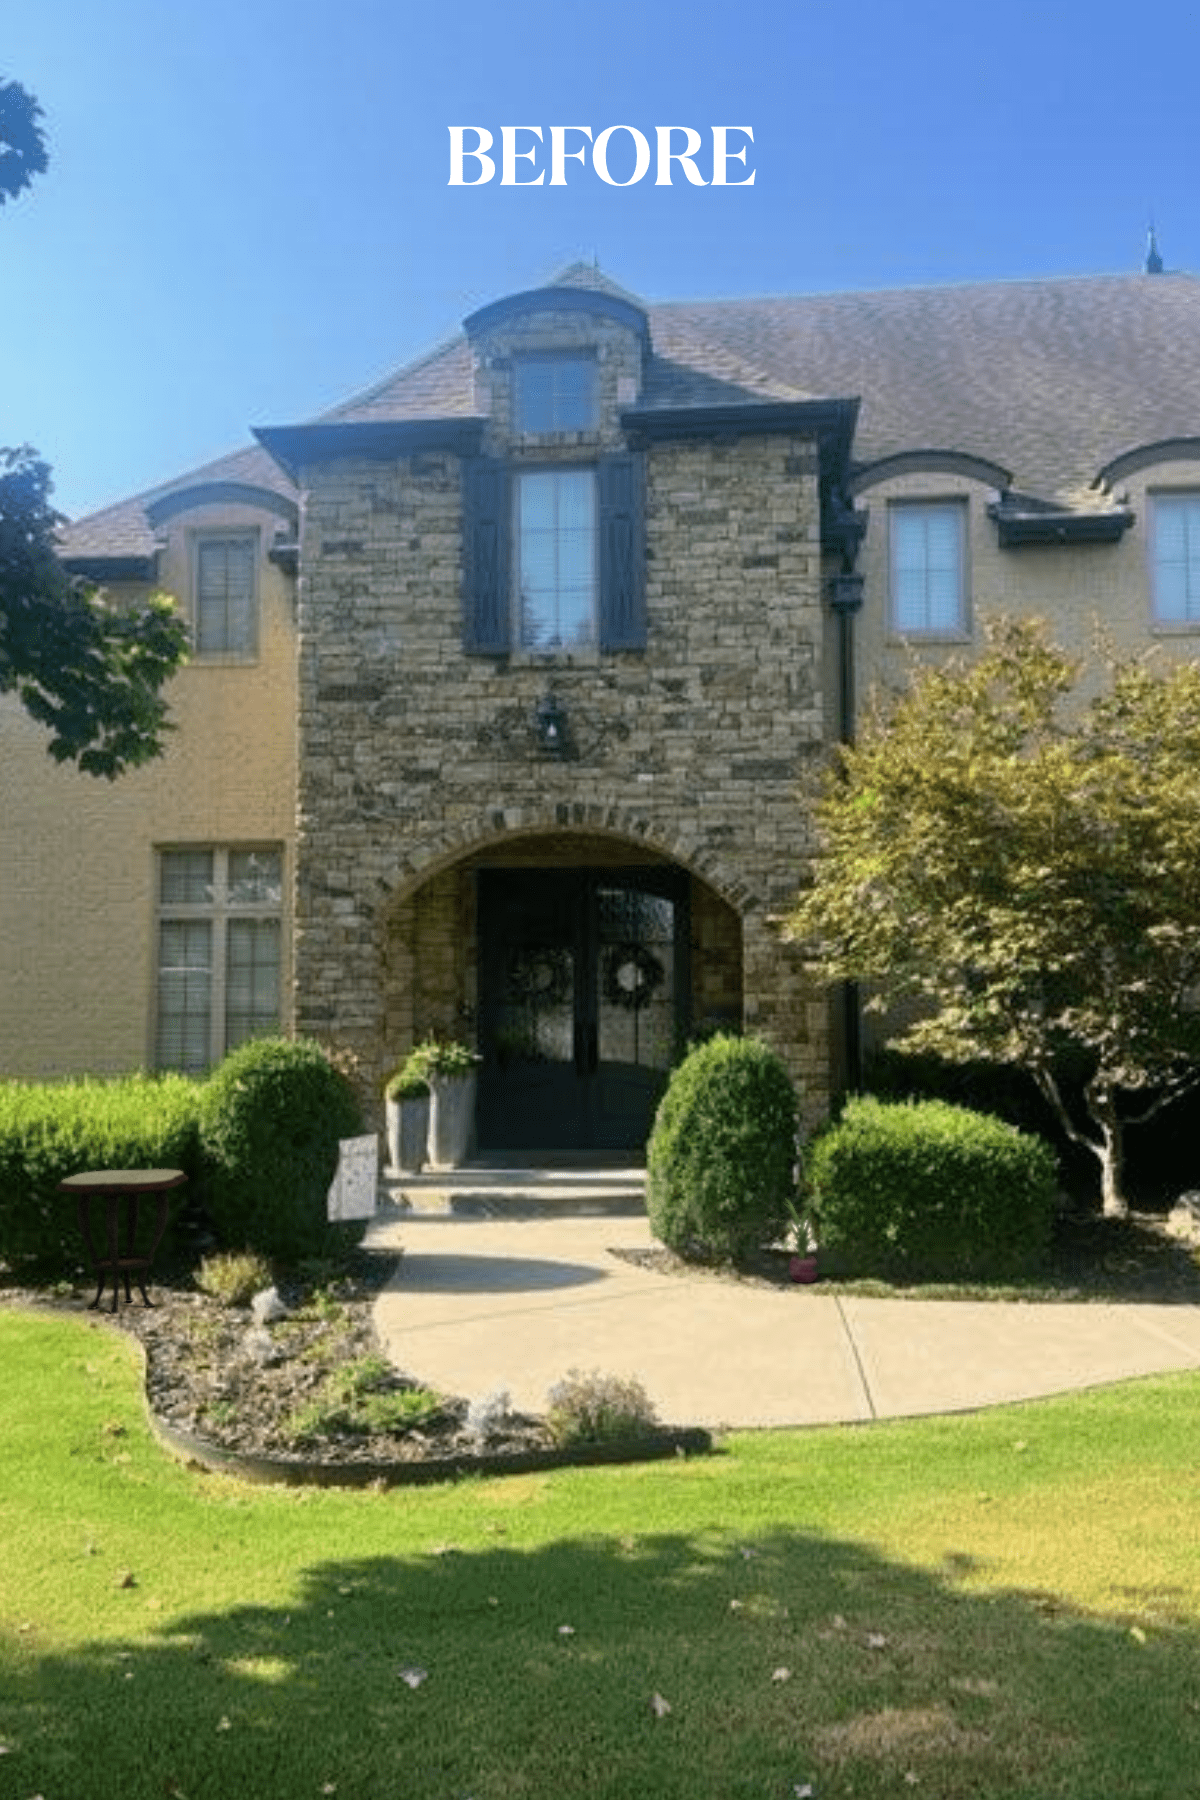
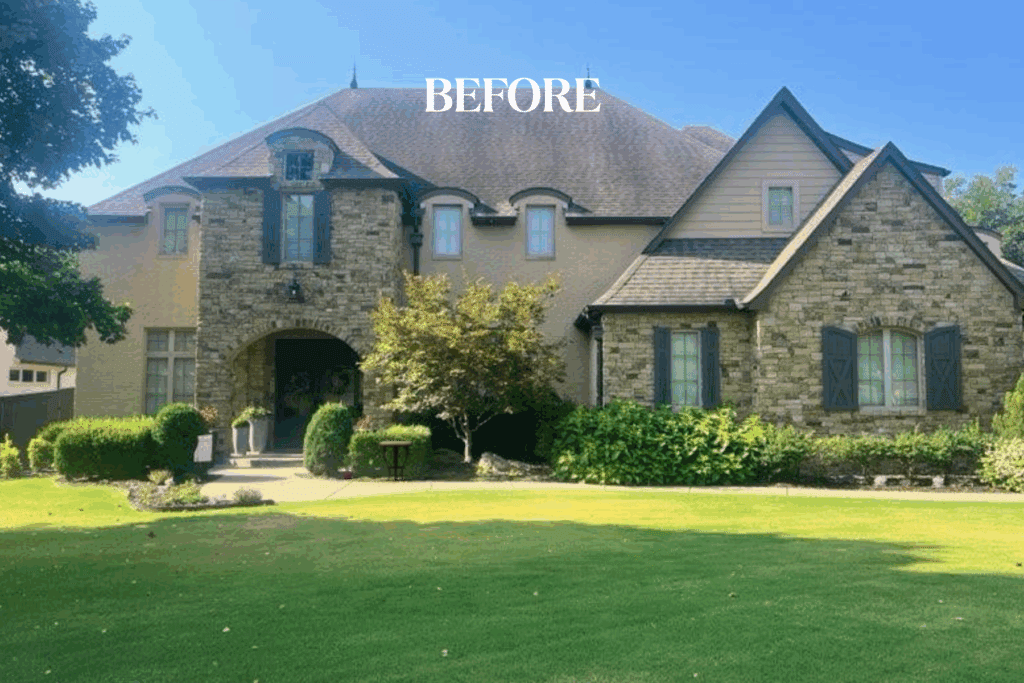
side table: present [56,1169,188,1314] -> present [379,441,413,481]

